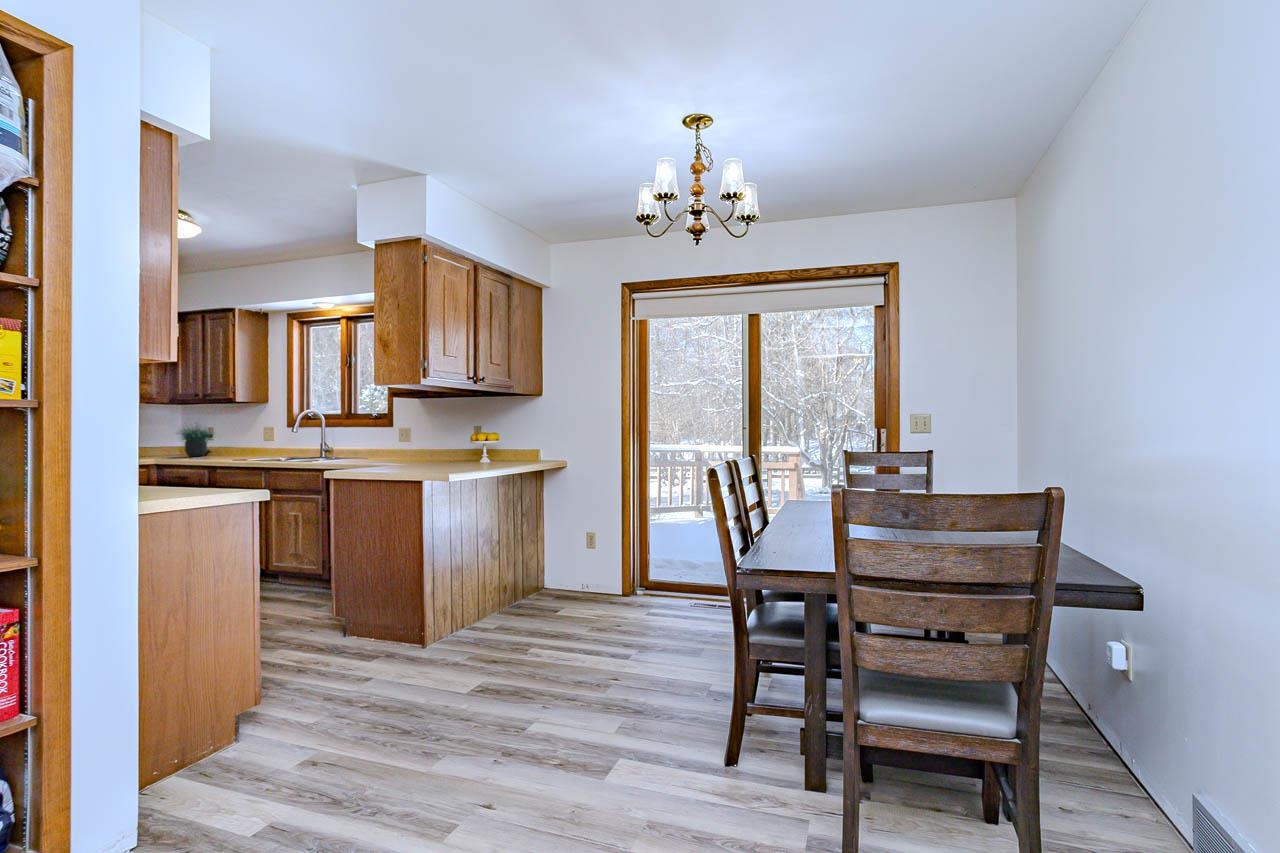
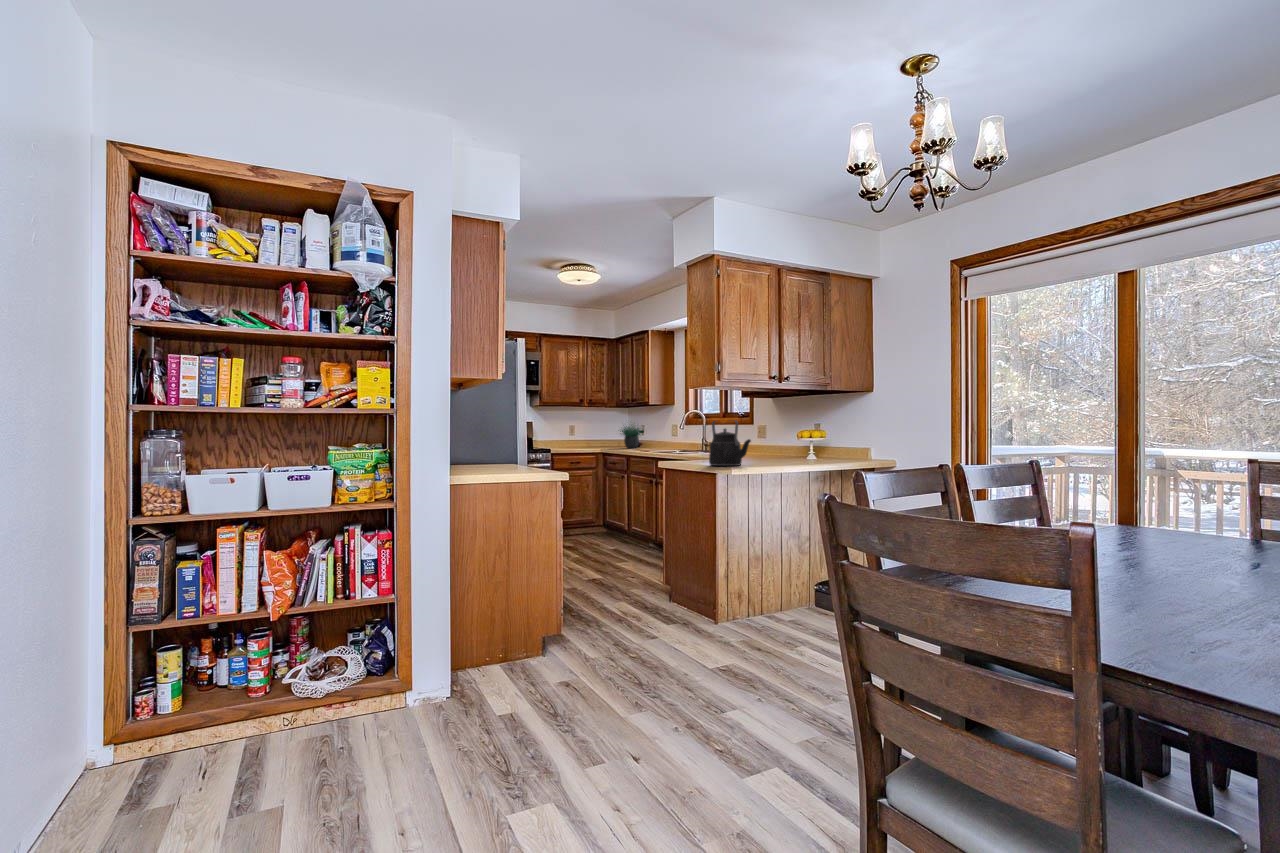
kettle: none [401,423,454,474] -> present [709,420,751,466]

